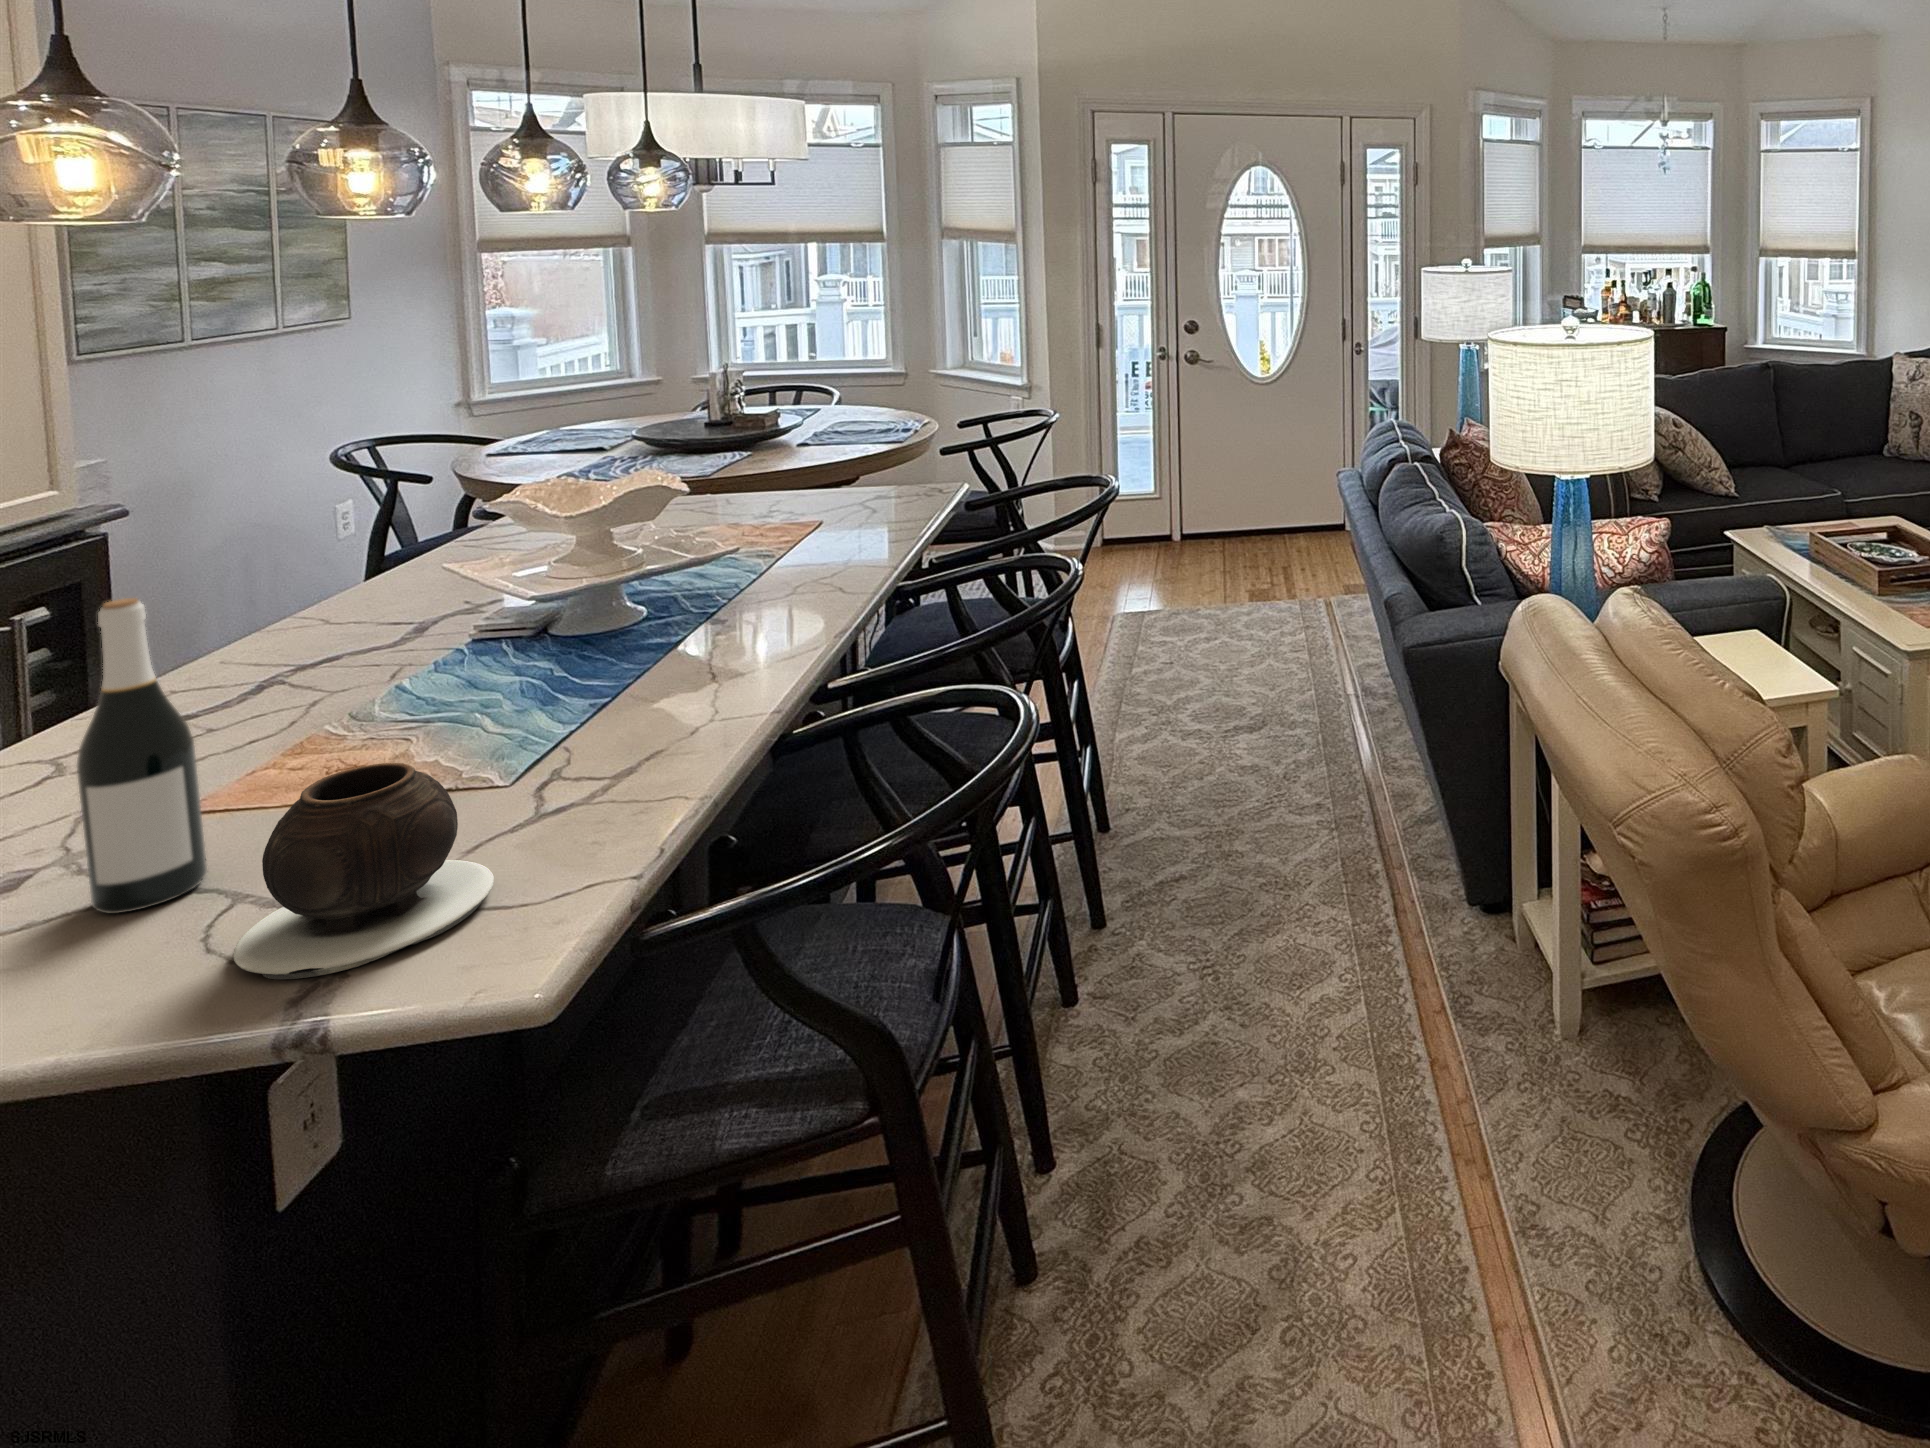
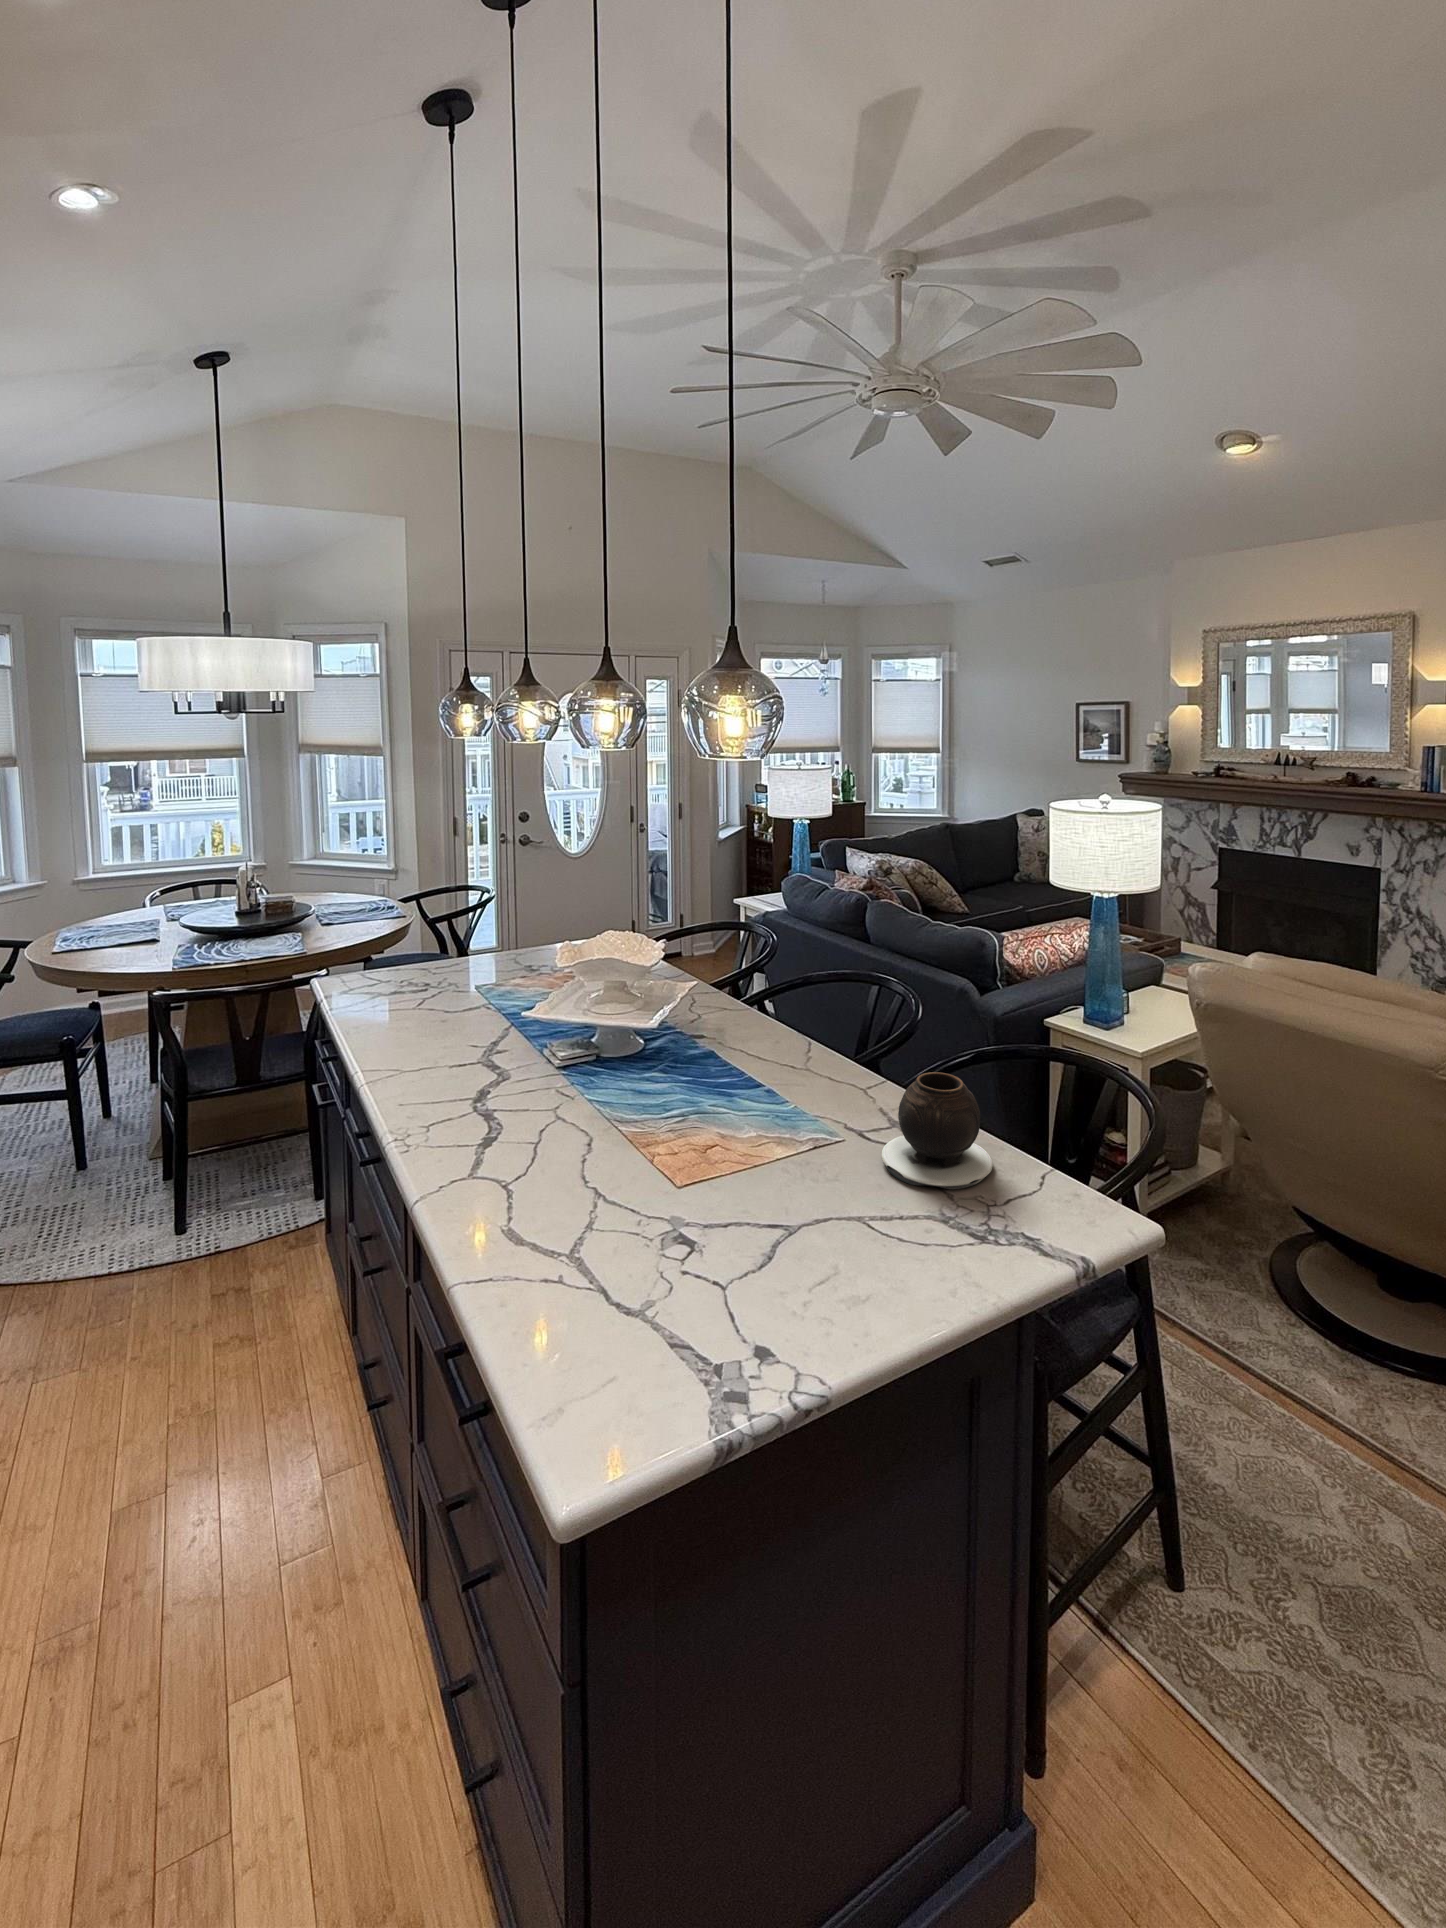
wine bottle: present [77,598,207,914] -> none [750,992,798,1183]

